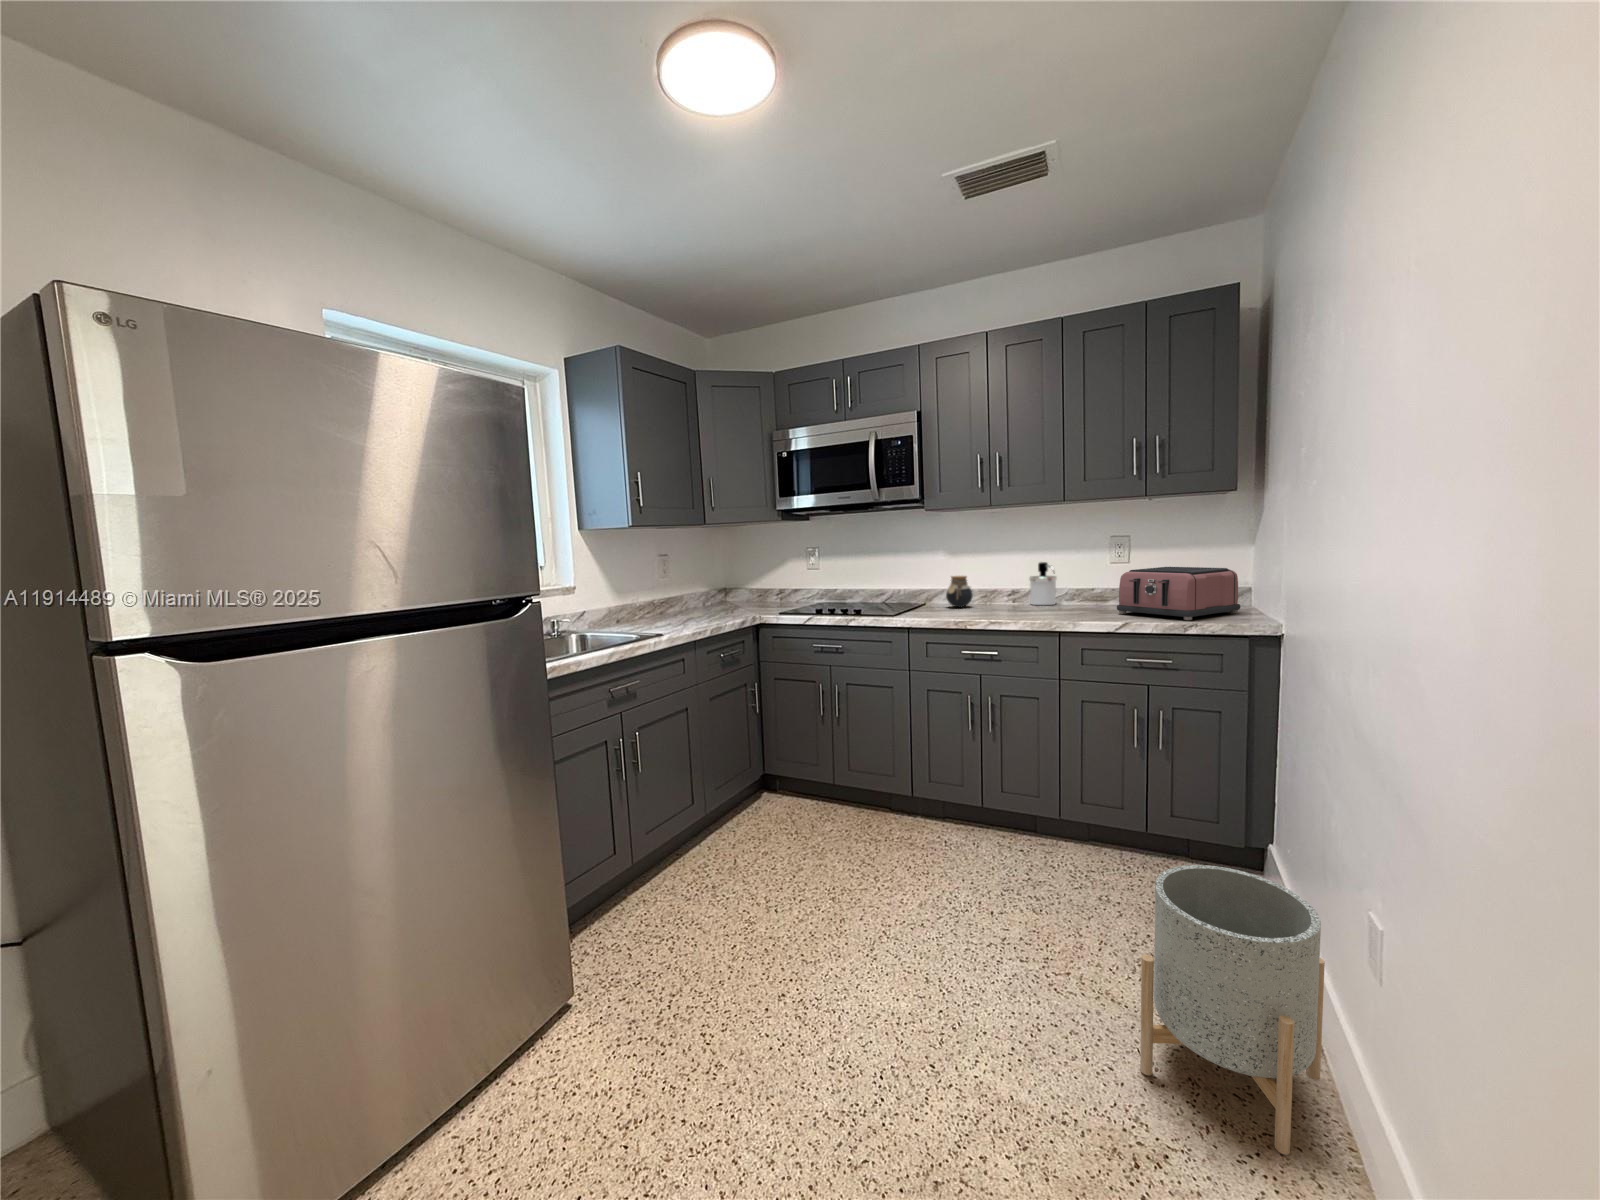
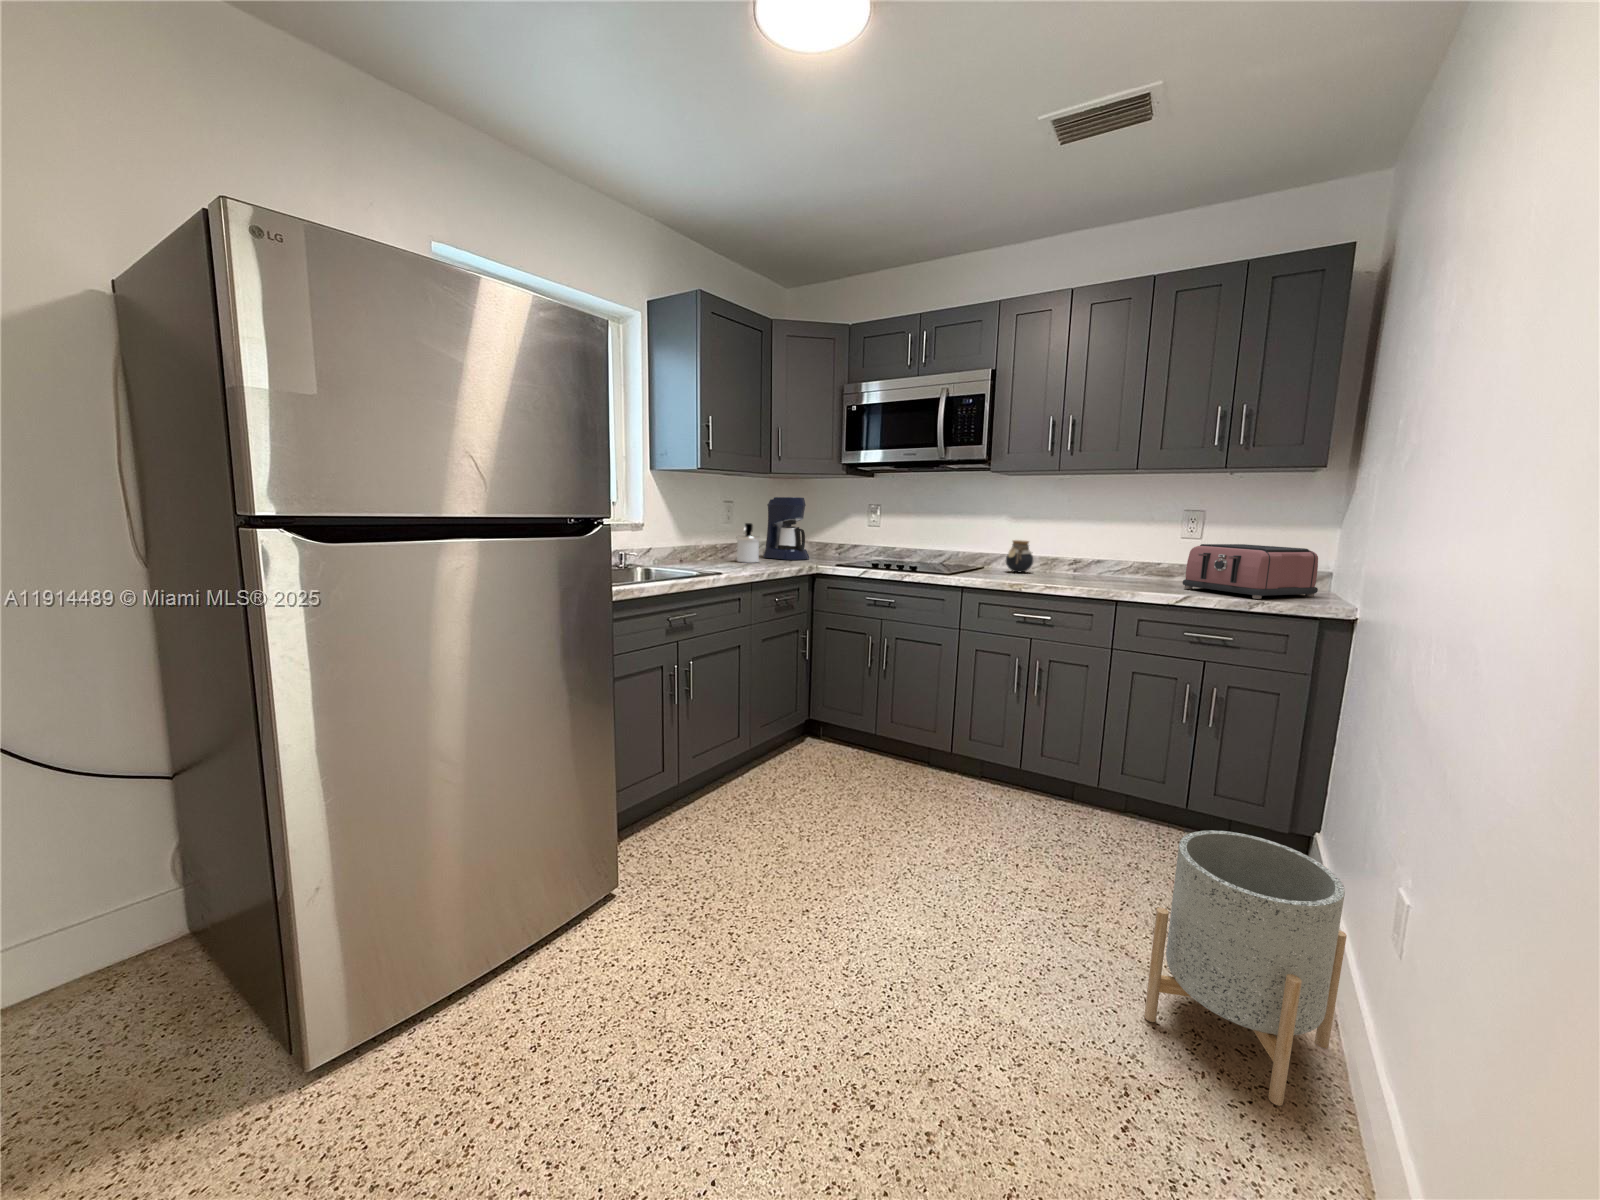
coffee maker: none [704,547,751,611] -> present [763,497,809,560]
soap dispenser: present [1029,562,1057,605] -> present [736,523,760,563]

